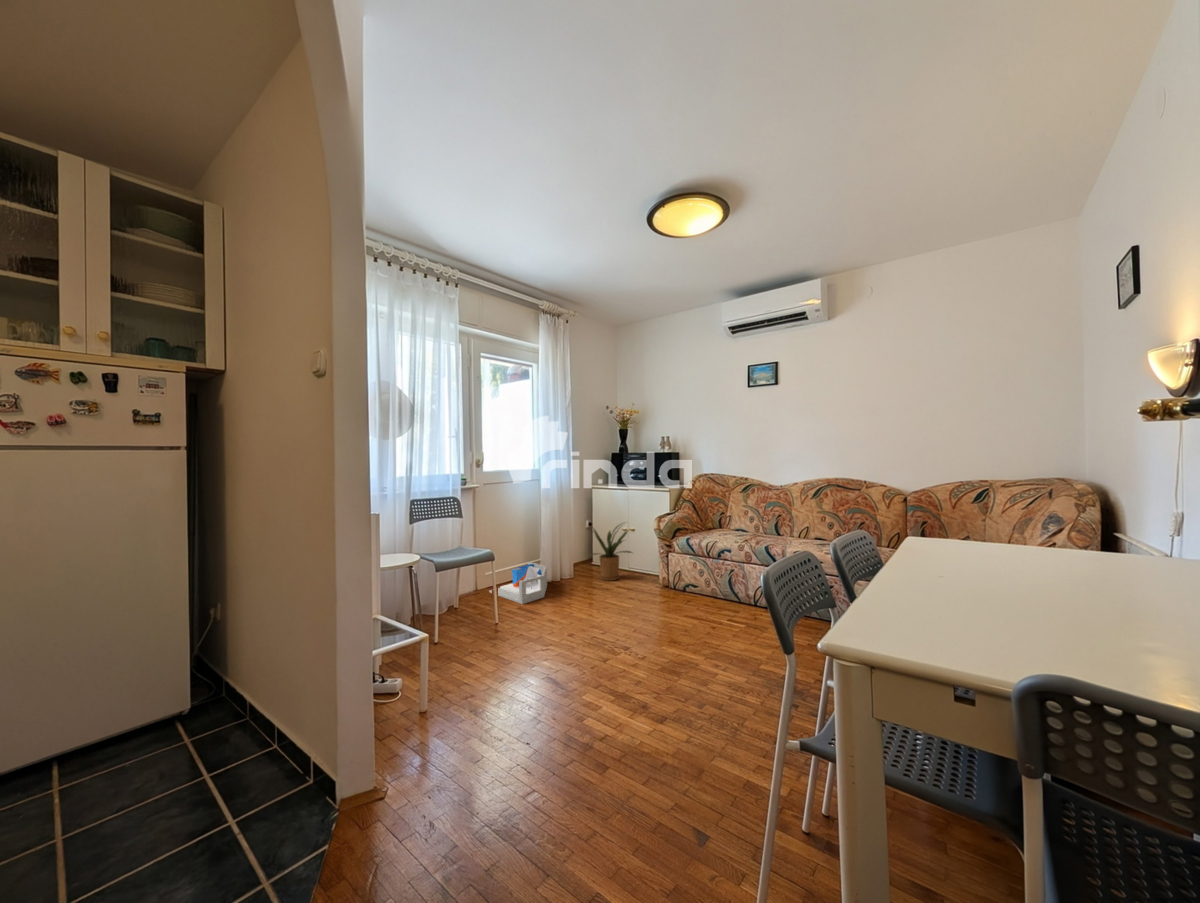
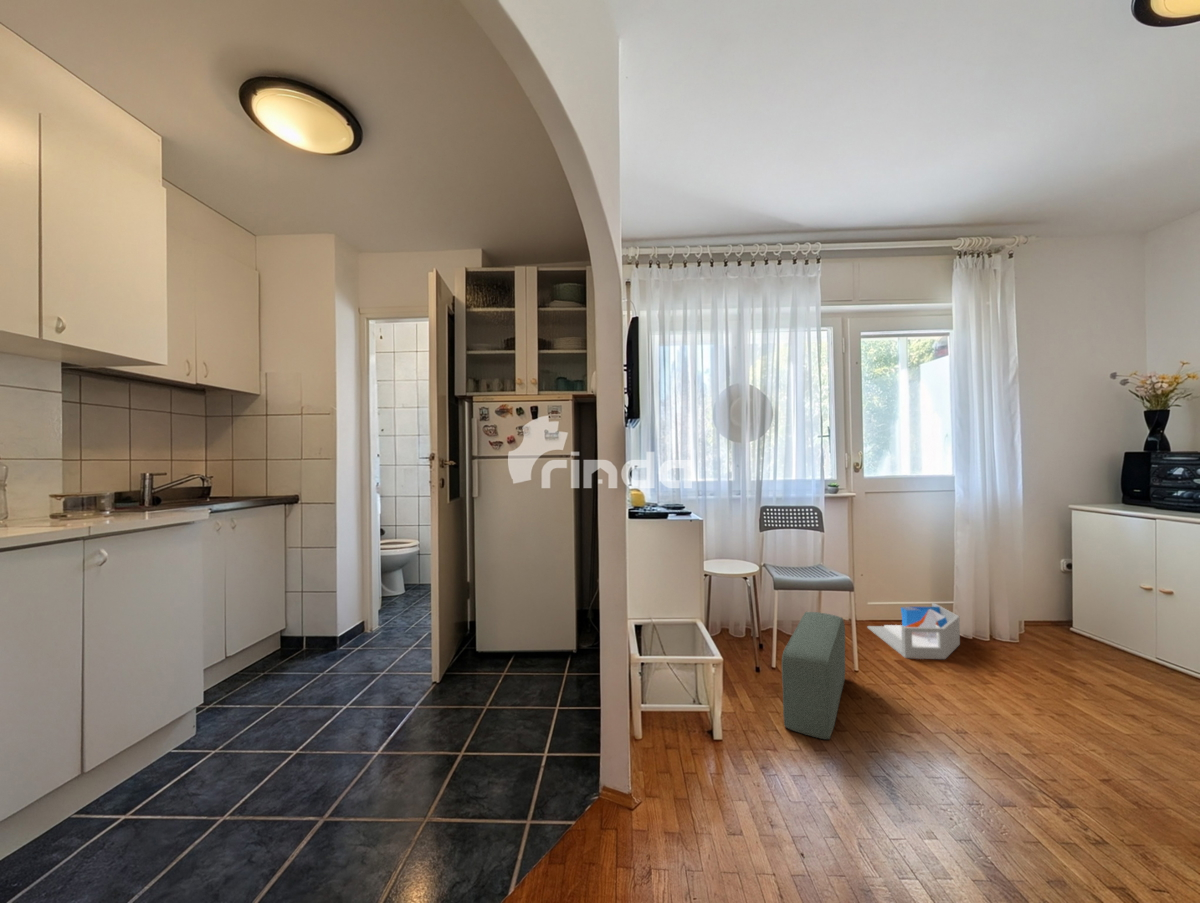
house plant: present [590,524,632,581] -> none [1035,573,1161,674]
pouf: none [461,581,505,680] -> present [782,612,845,739]

